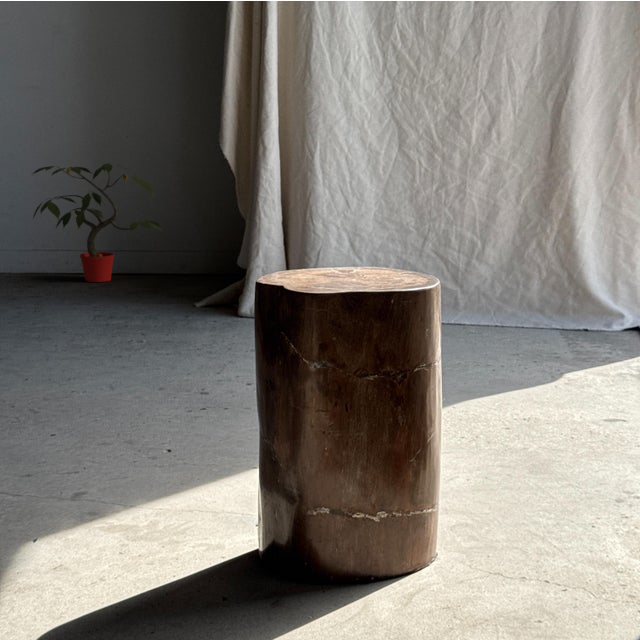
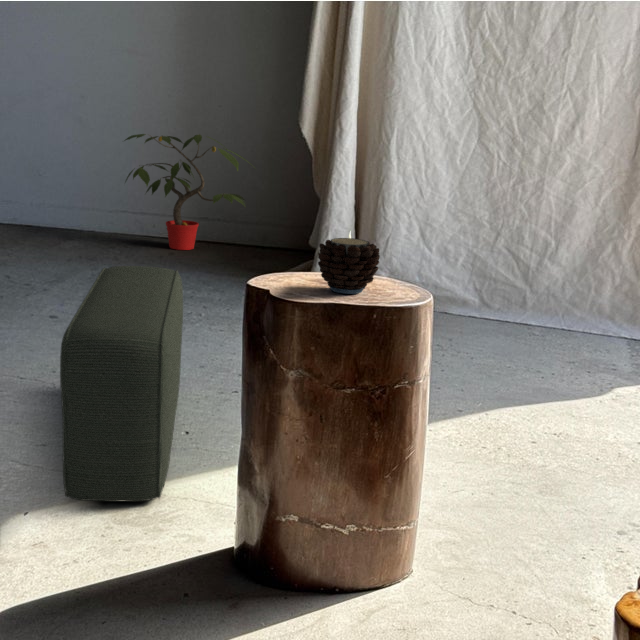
candle: none [326,223,387,285] -> present [318,231,380,294]
pouf: none [55,289,167,524] -> present [60,266,183,501]

